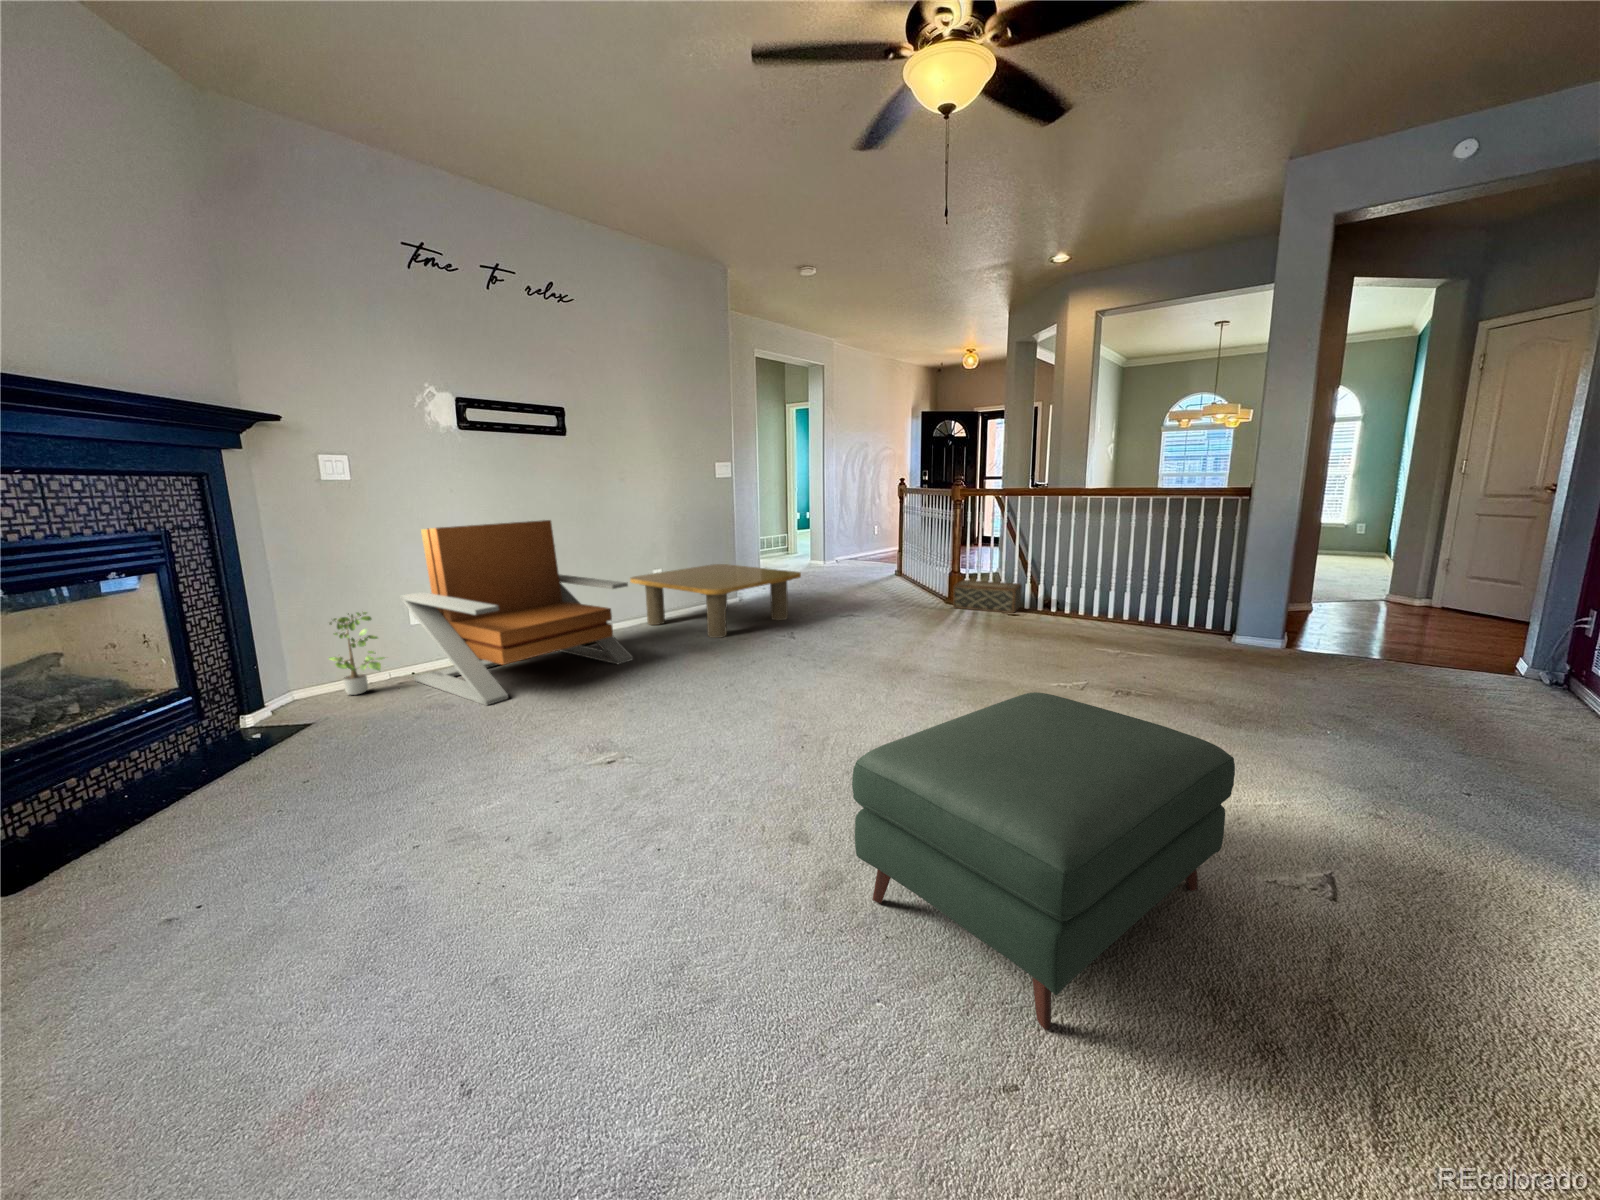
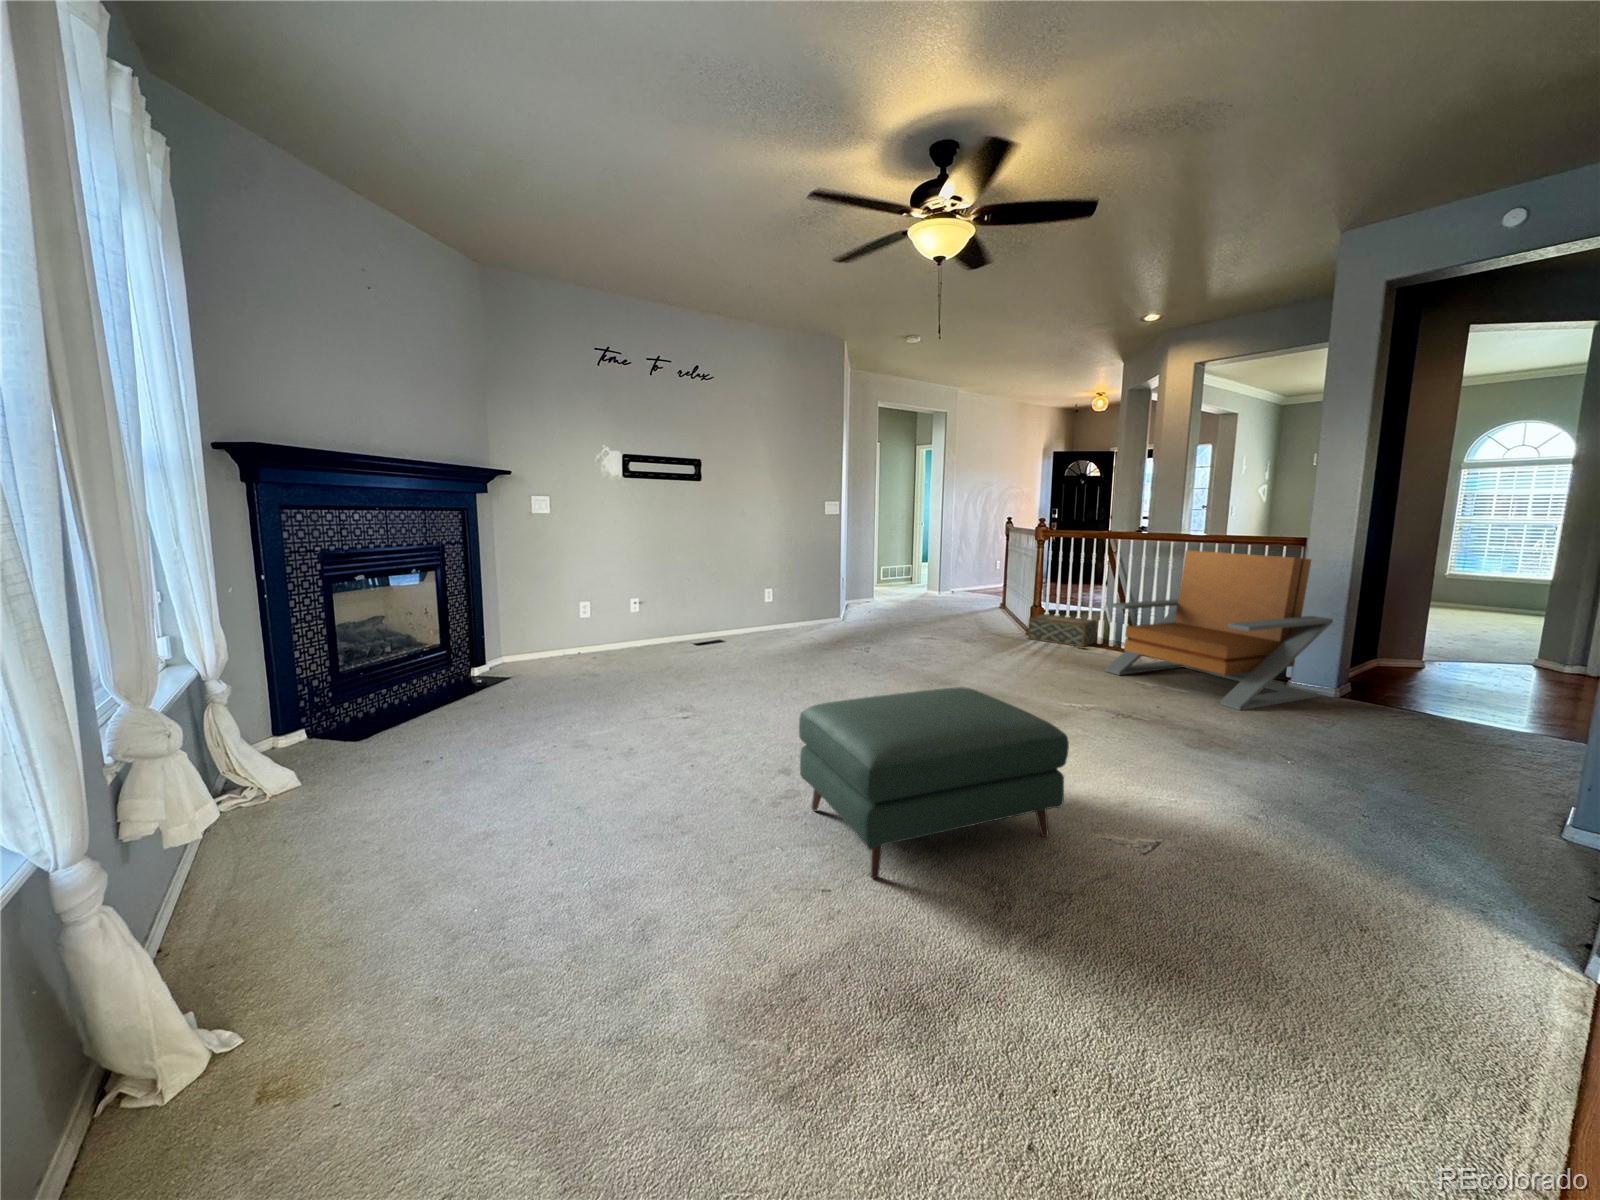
lounge chair: present [401,520,633,705] -> present [1105,550,1333,710]
coffee table: present [630,564,801,638] -> none [745,588,885,647]
potted plant: present [329,612,384,695] -> none [526,604,564,663]

